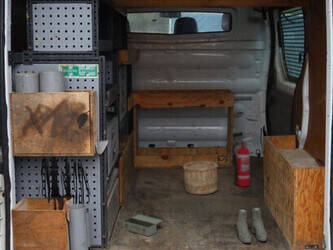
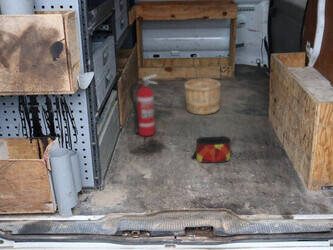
fire extinguisher: present [232,137,252,187] -> present [130,74,156,136]
boots: present [237,206,267,243] -> none [243,137,276,179]
bag: none [189,207,227,232] -> present [192,136,232,163]
toolbox: present [123,214,164,236] -> none [120,142,164,169]

